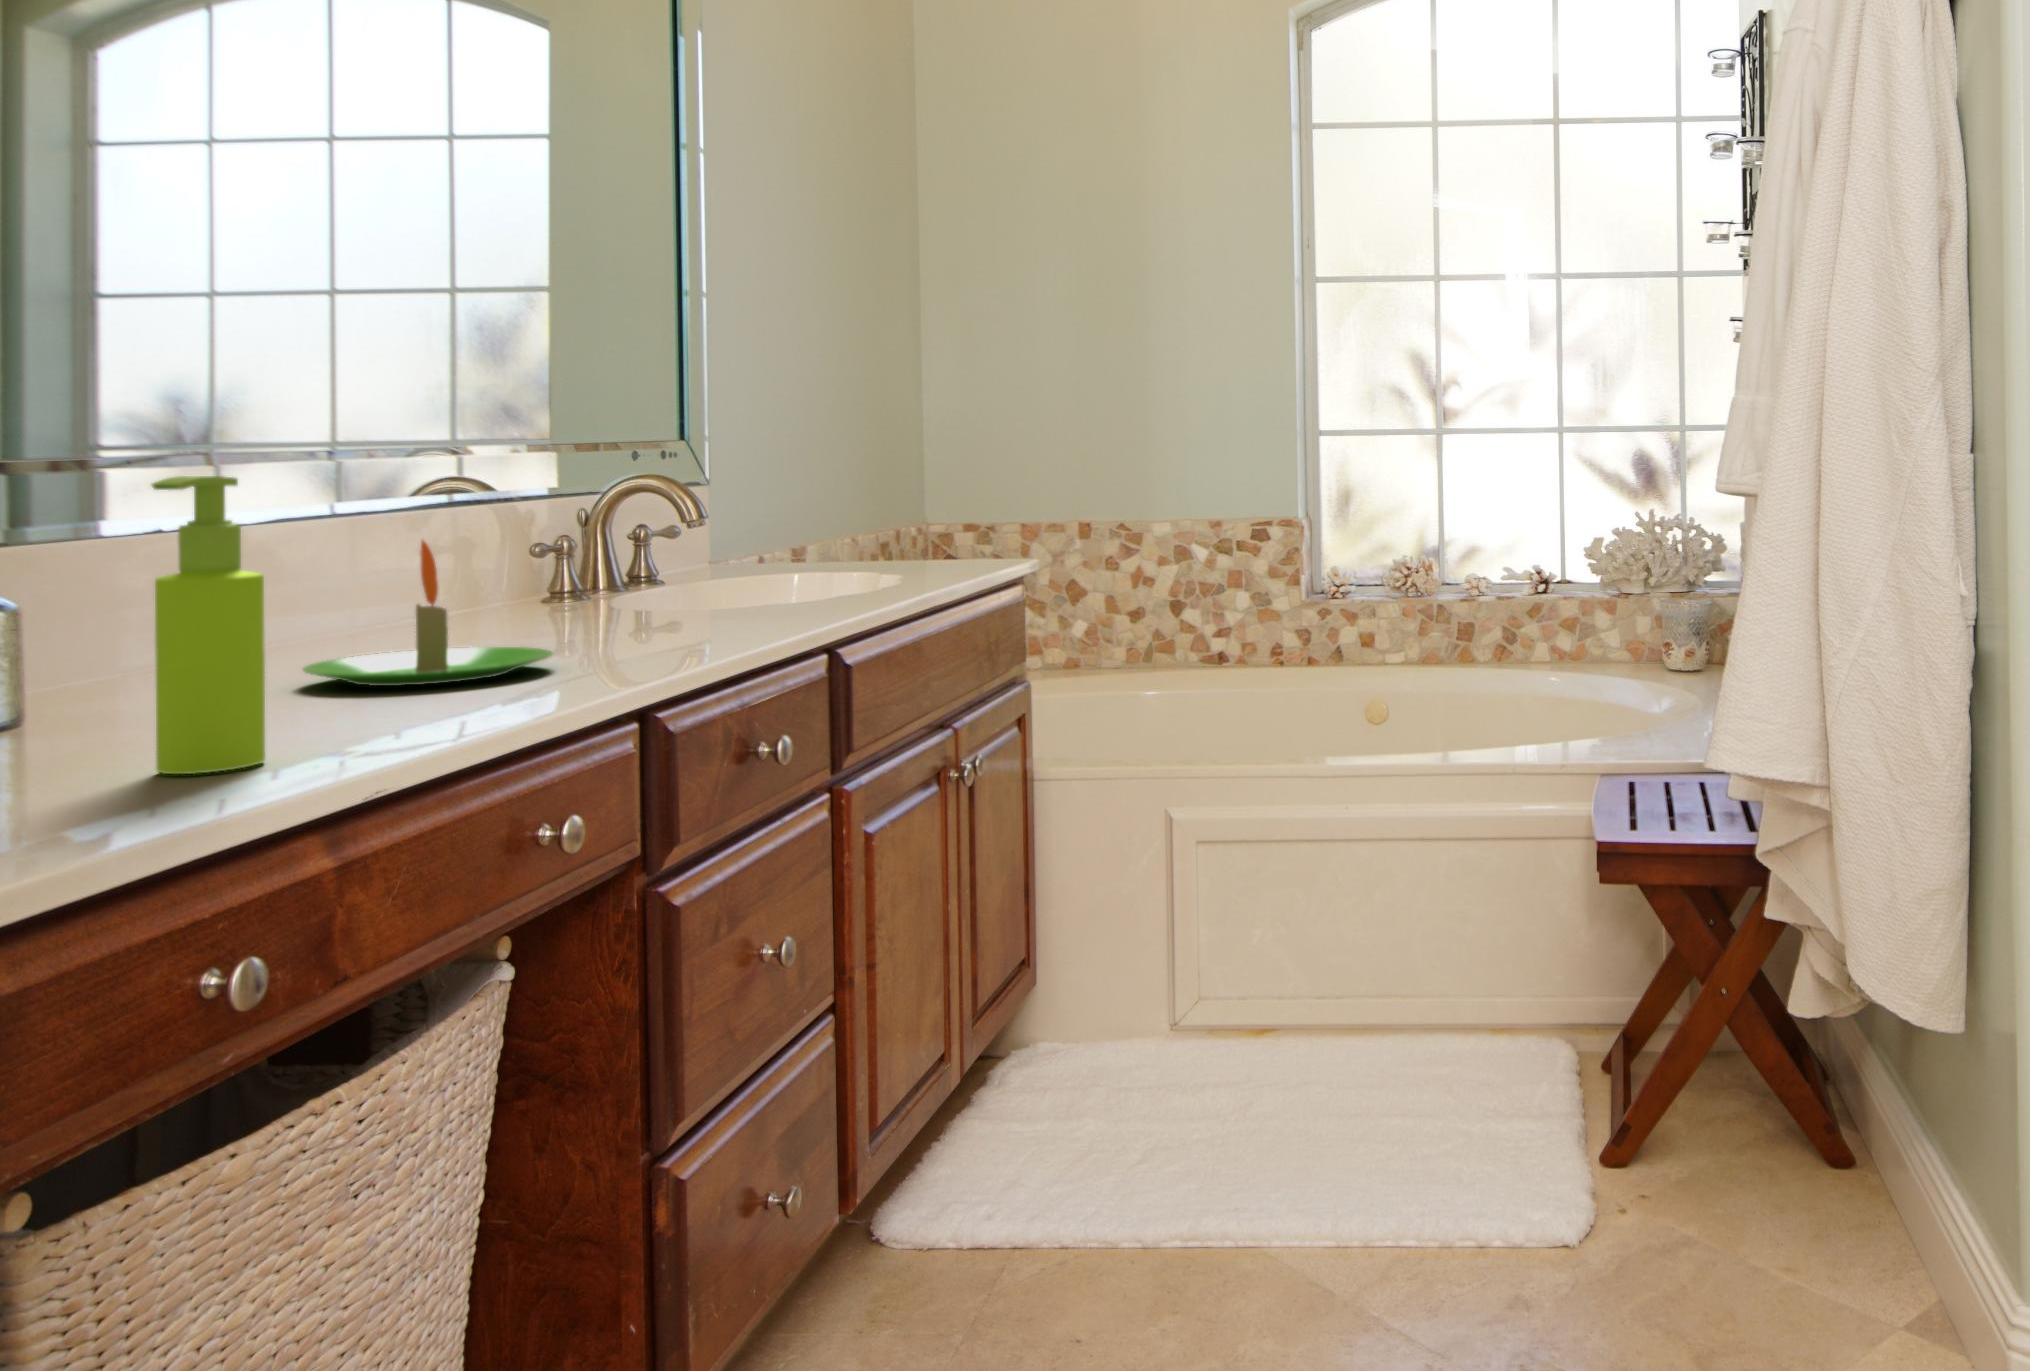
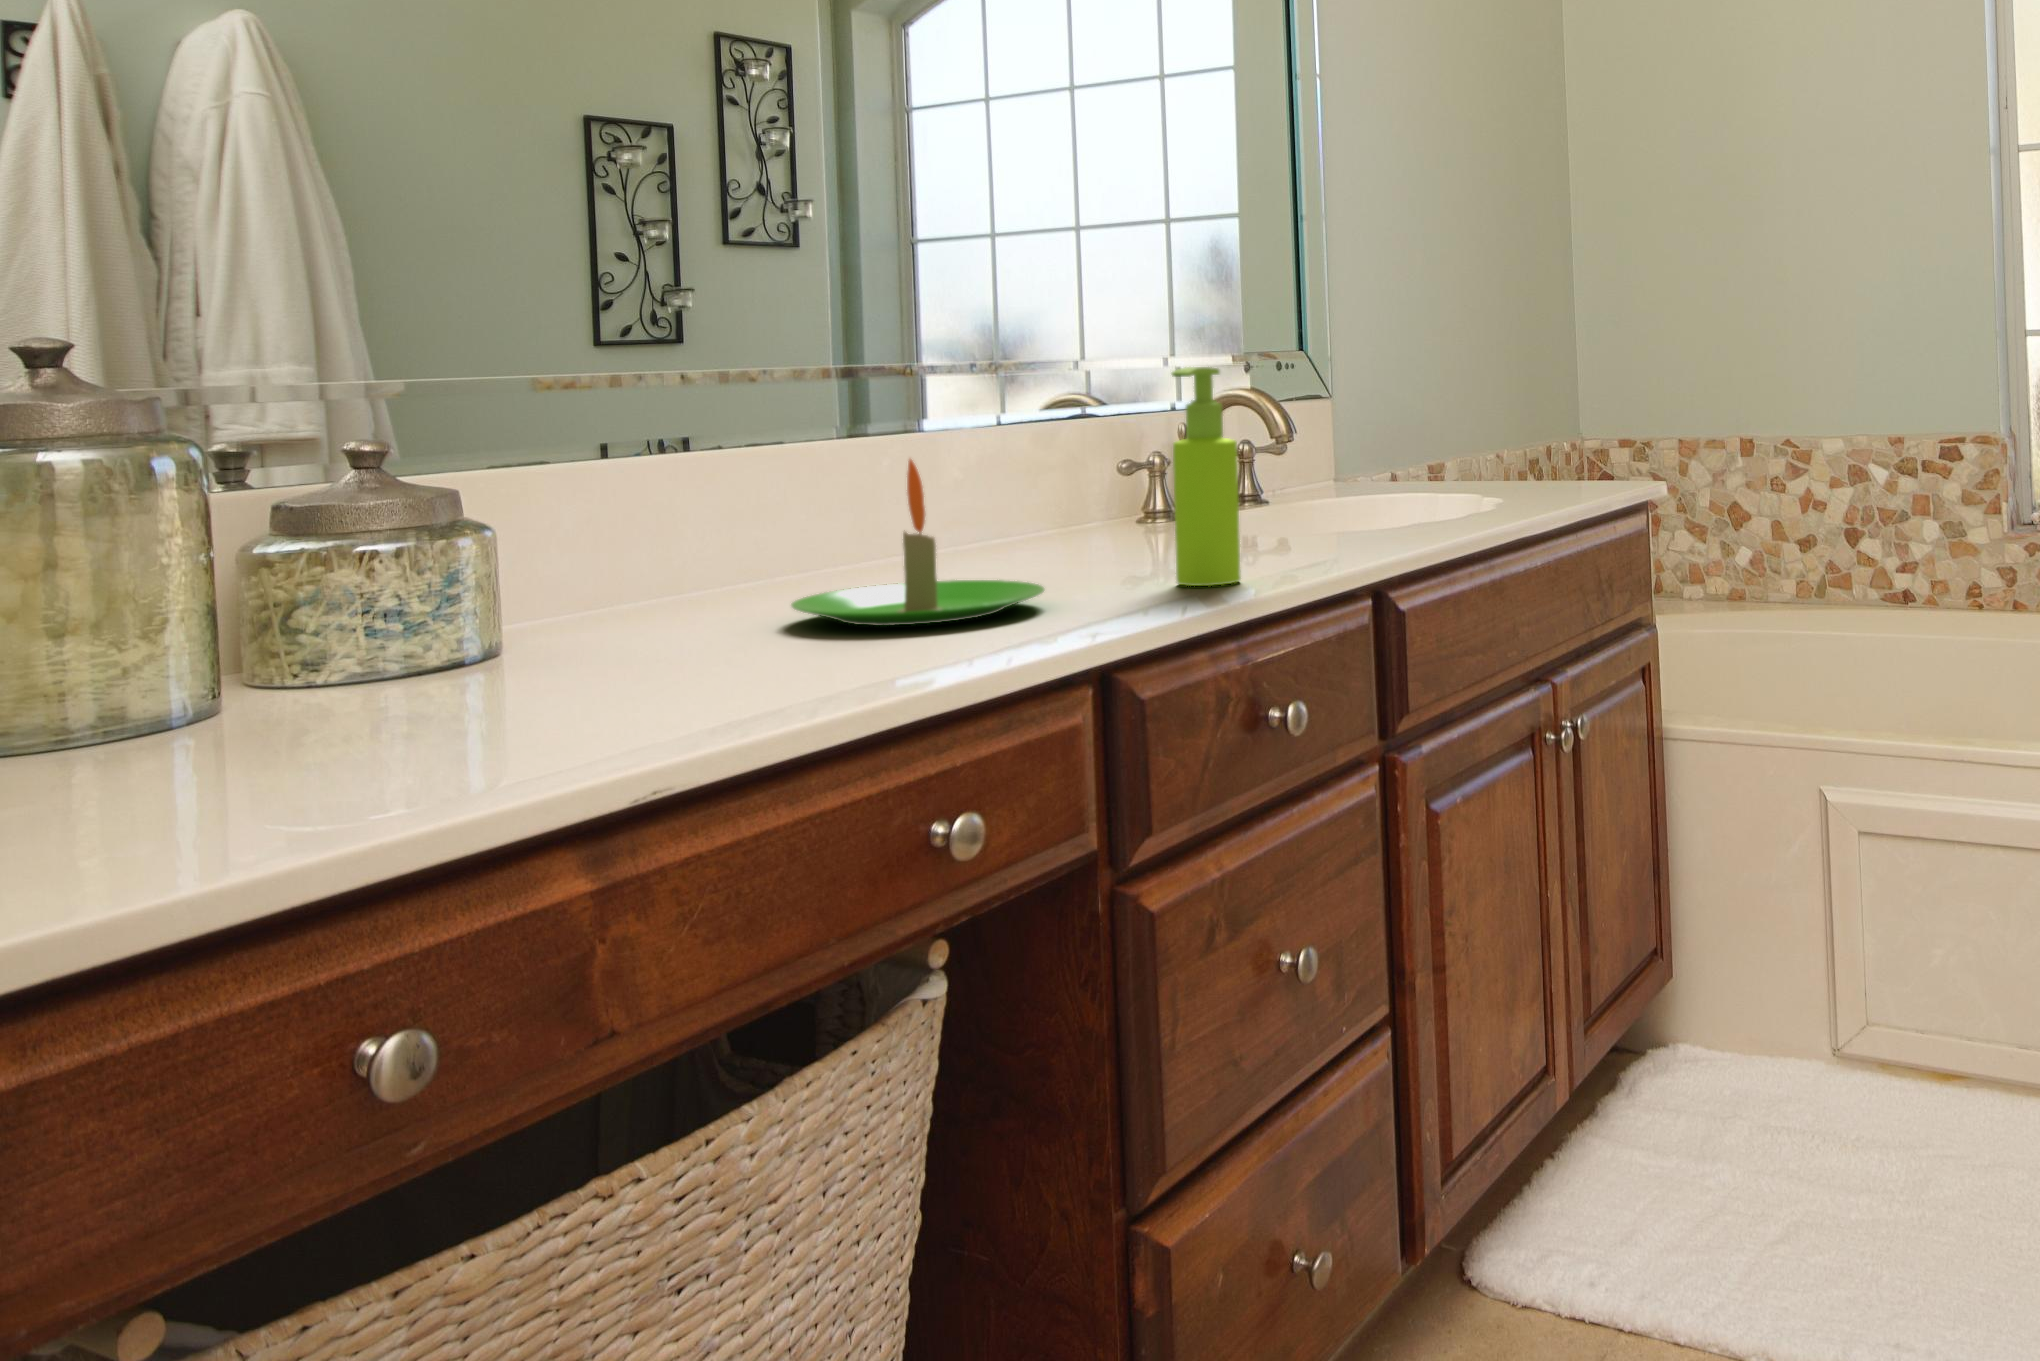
soap dispenser: present [152,476,265,774] -> present [1172,367,1240,586]

